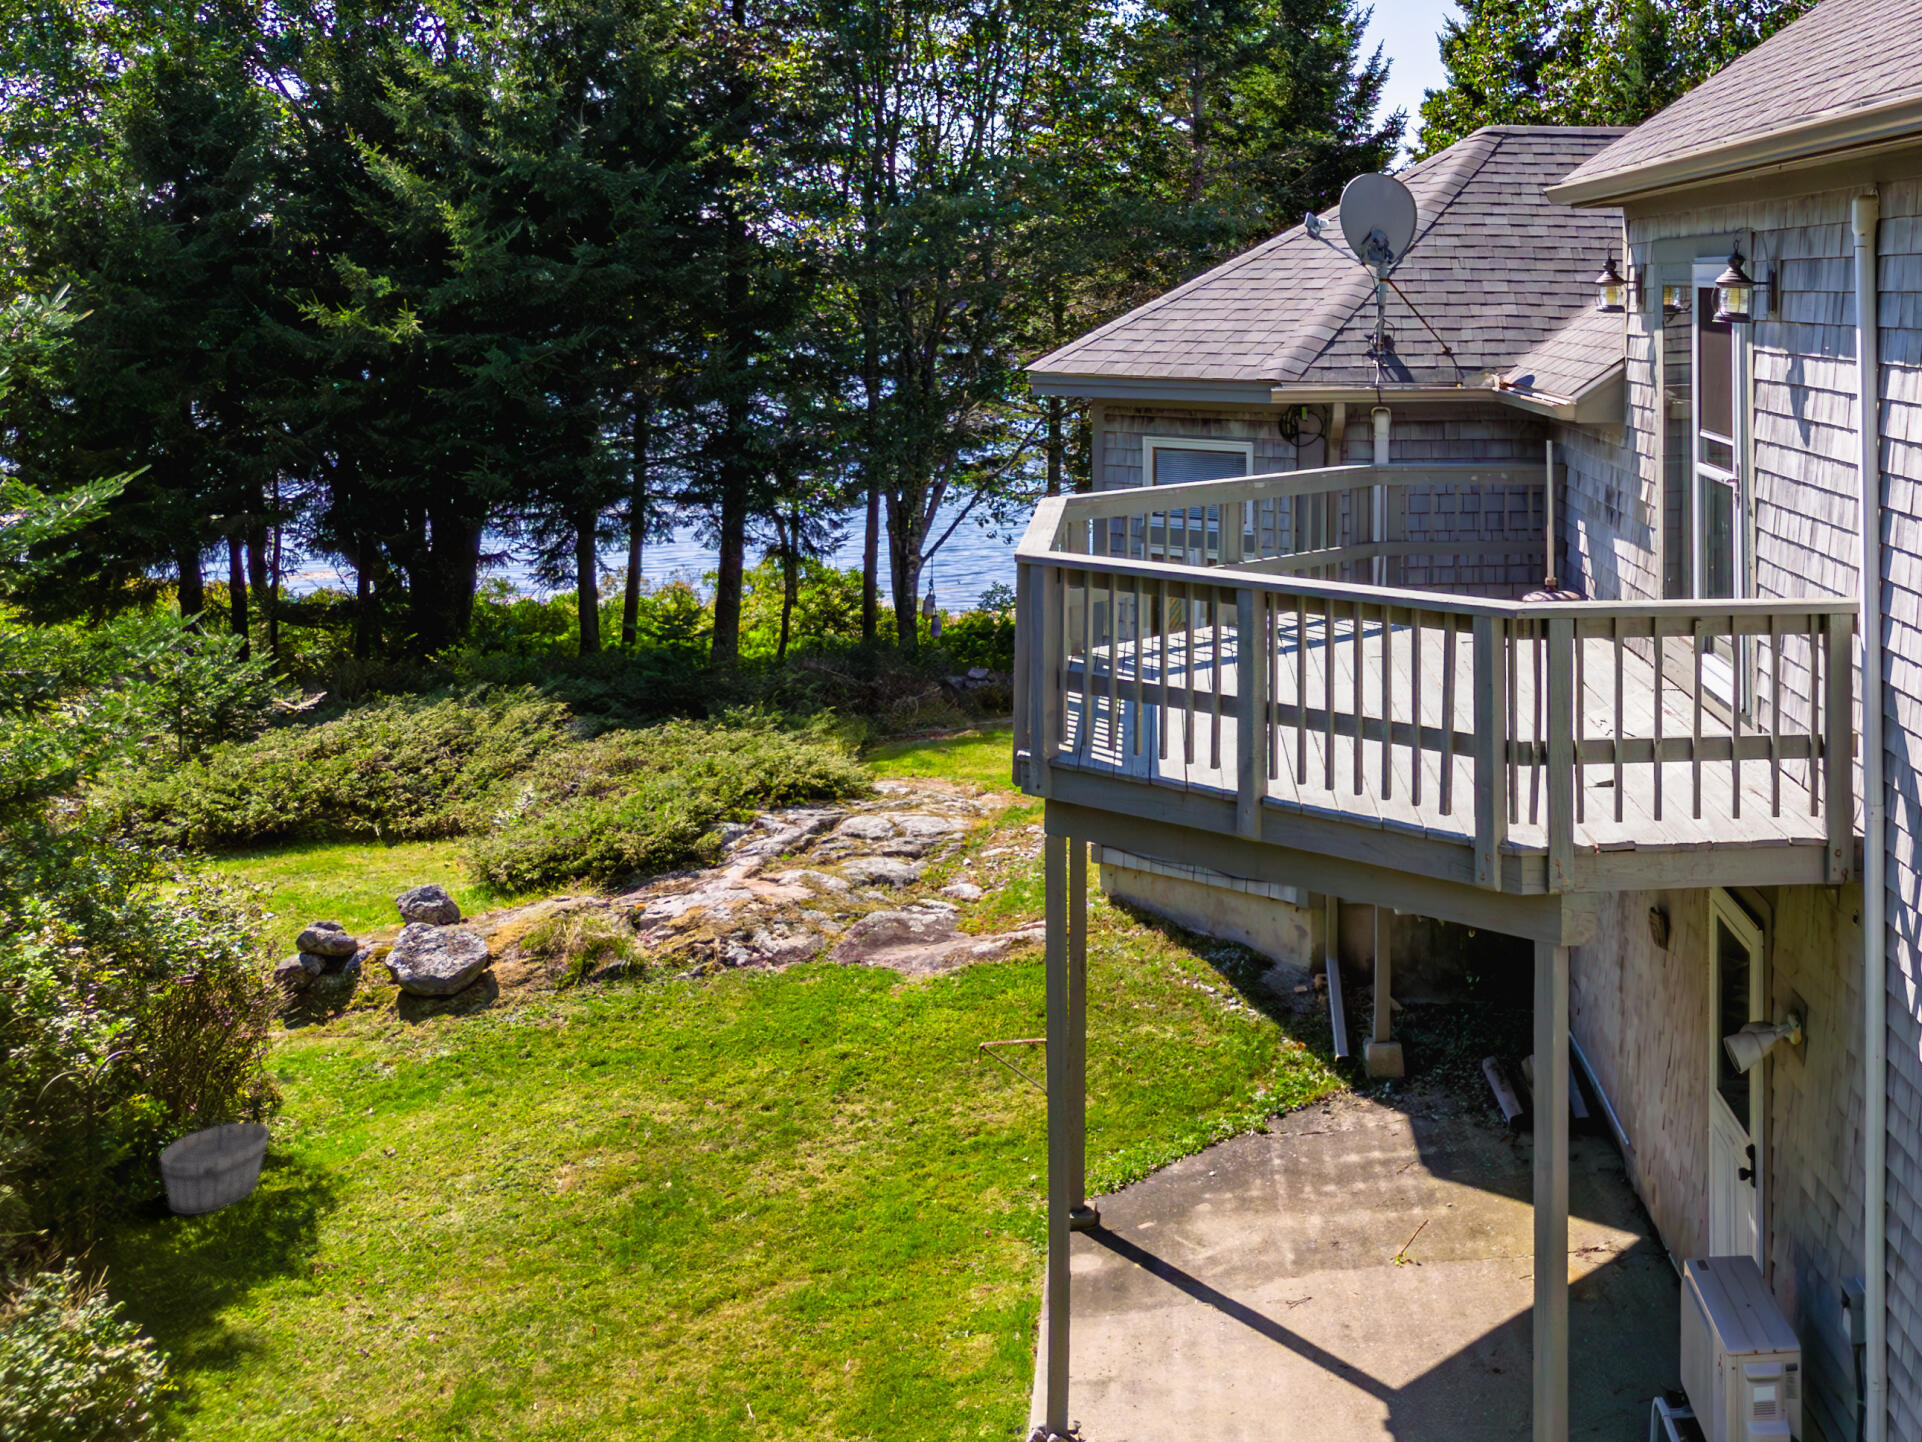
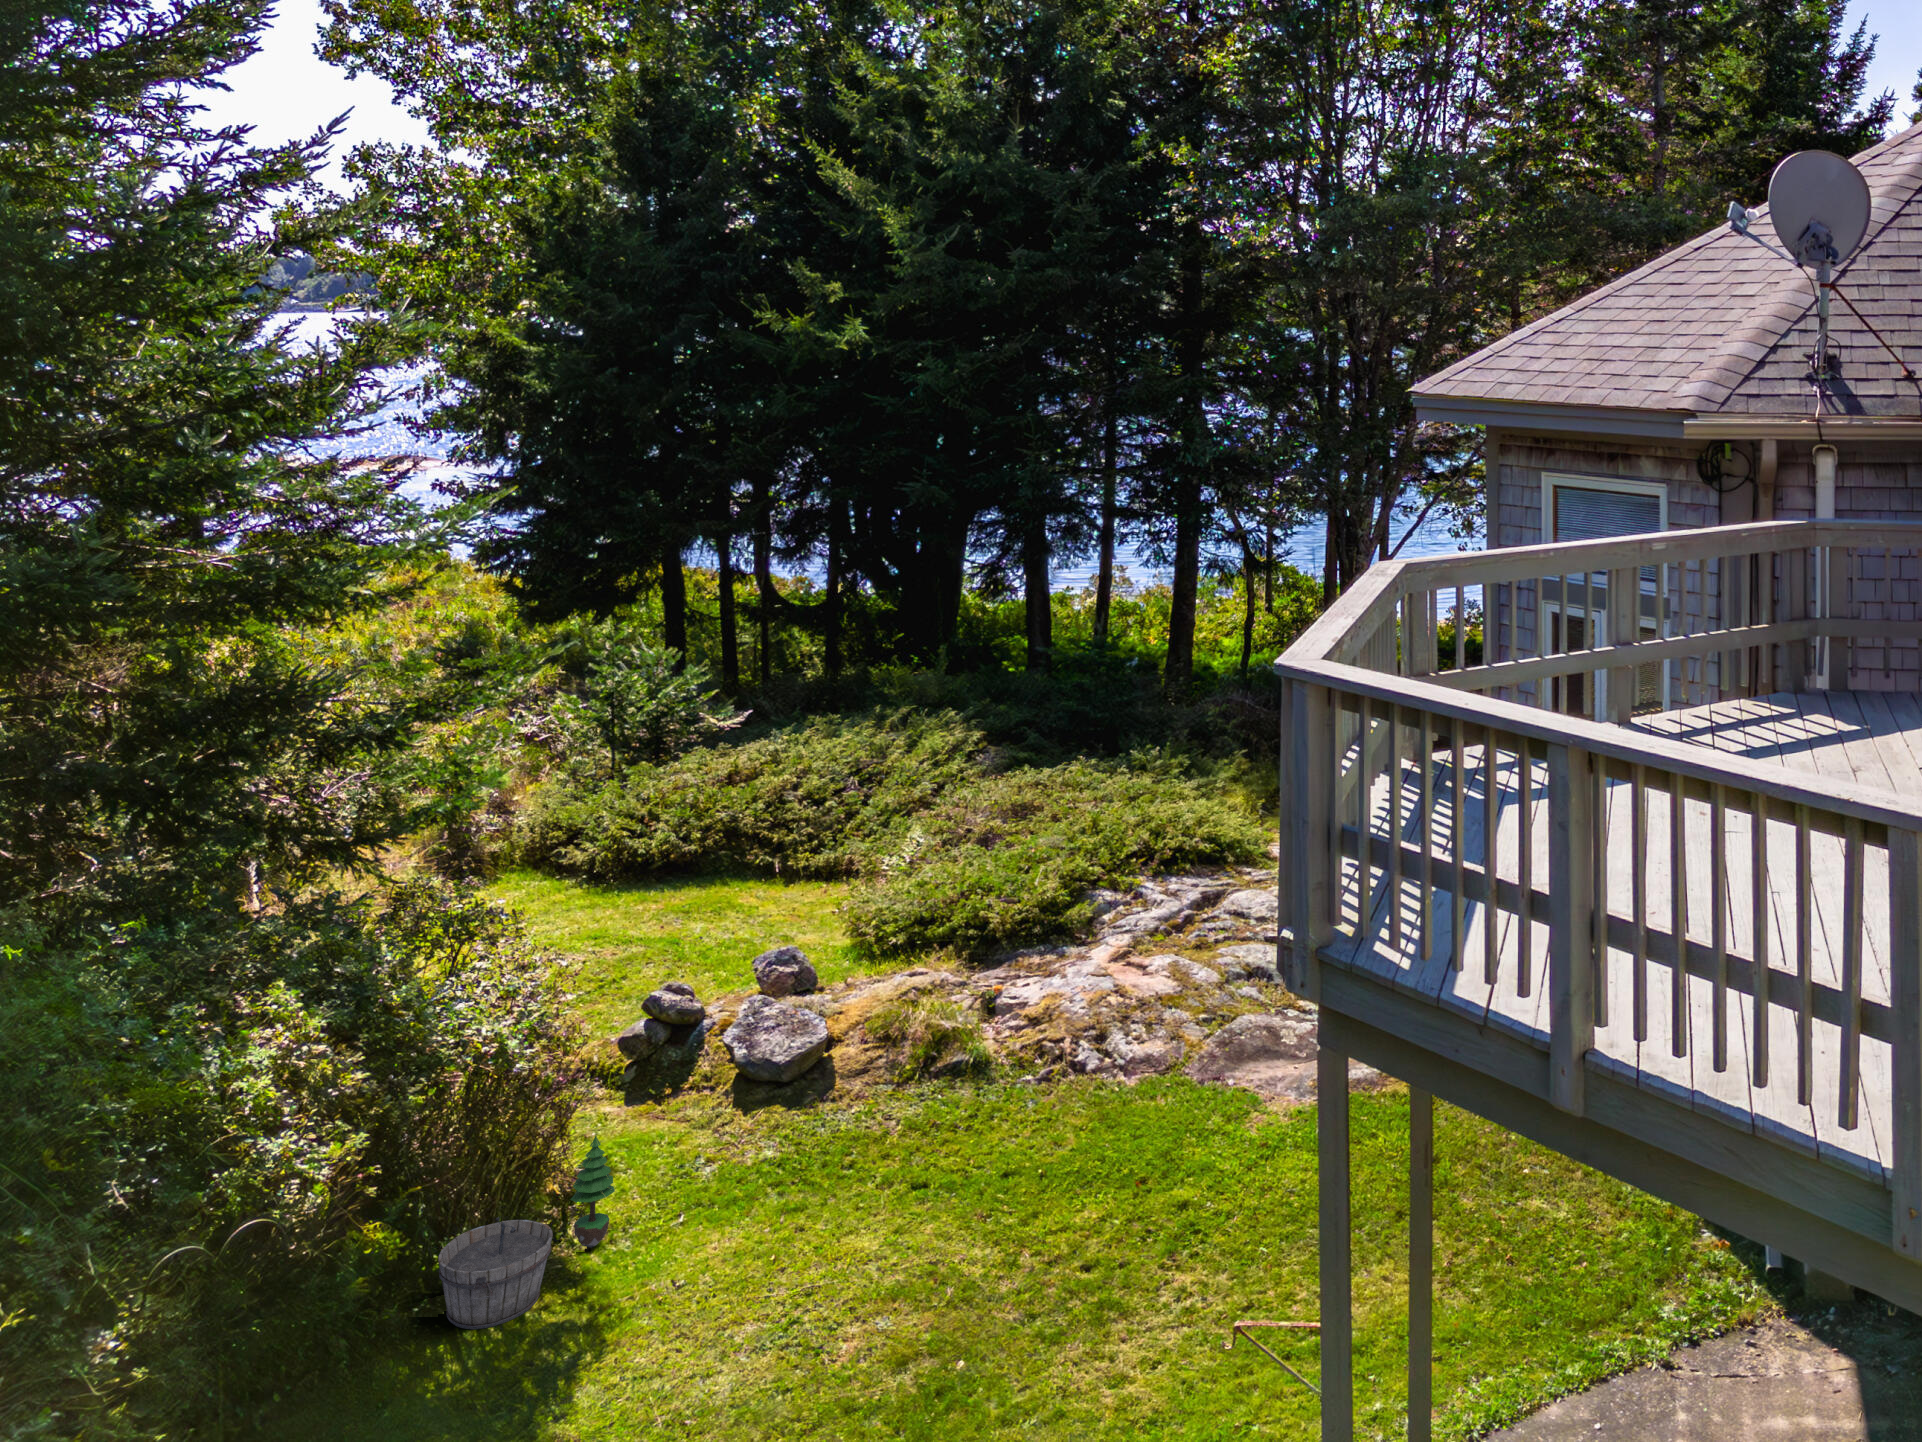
potted tree: none [275,1047,318,1144] -> present [571,1136,615,1248]

